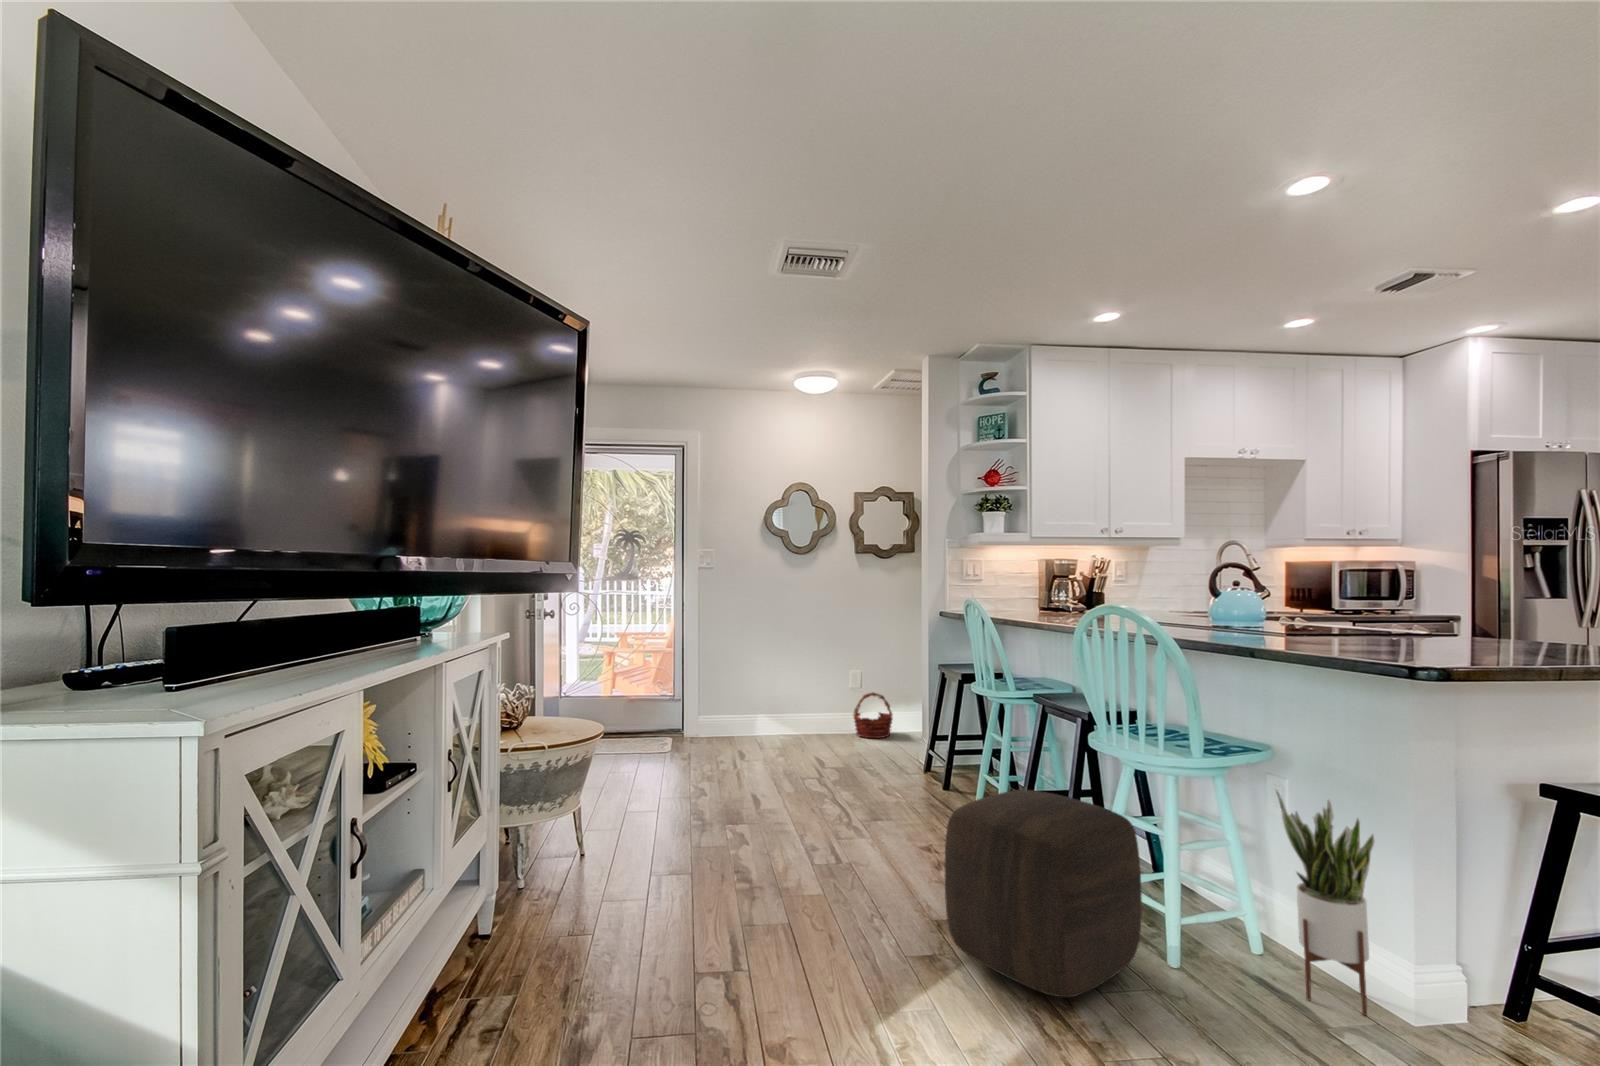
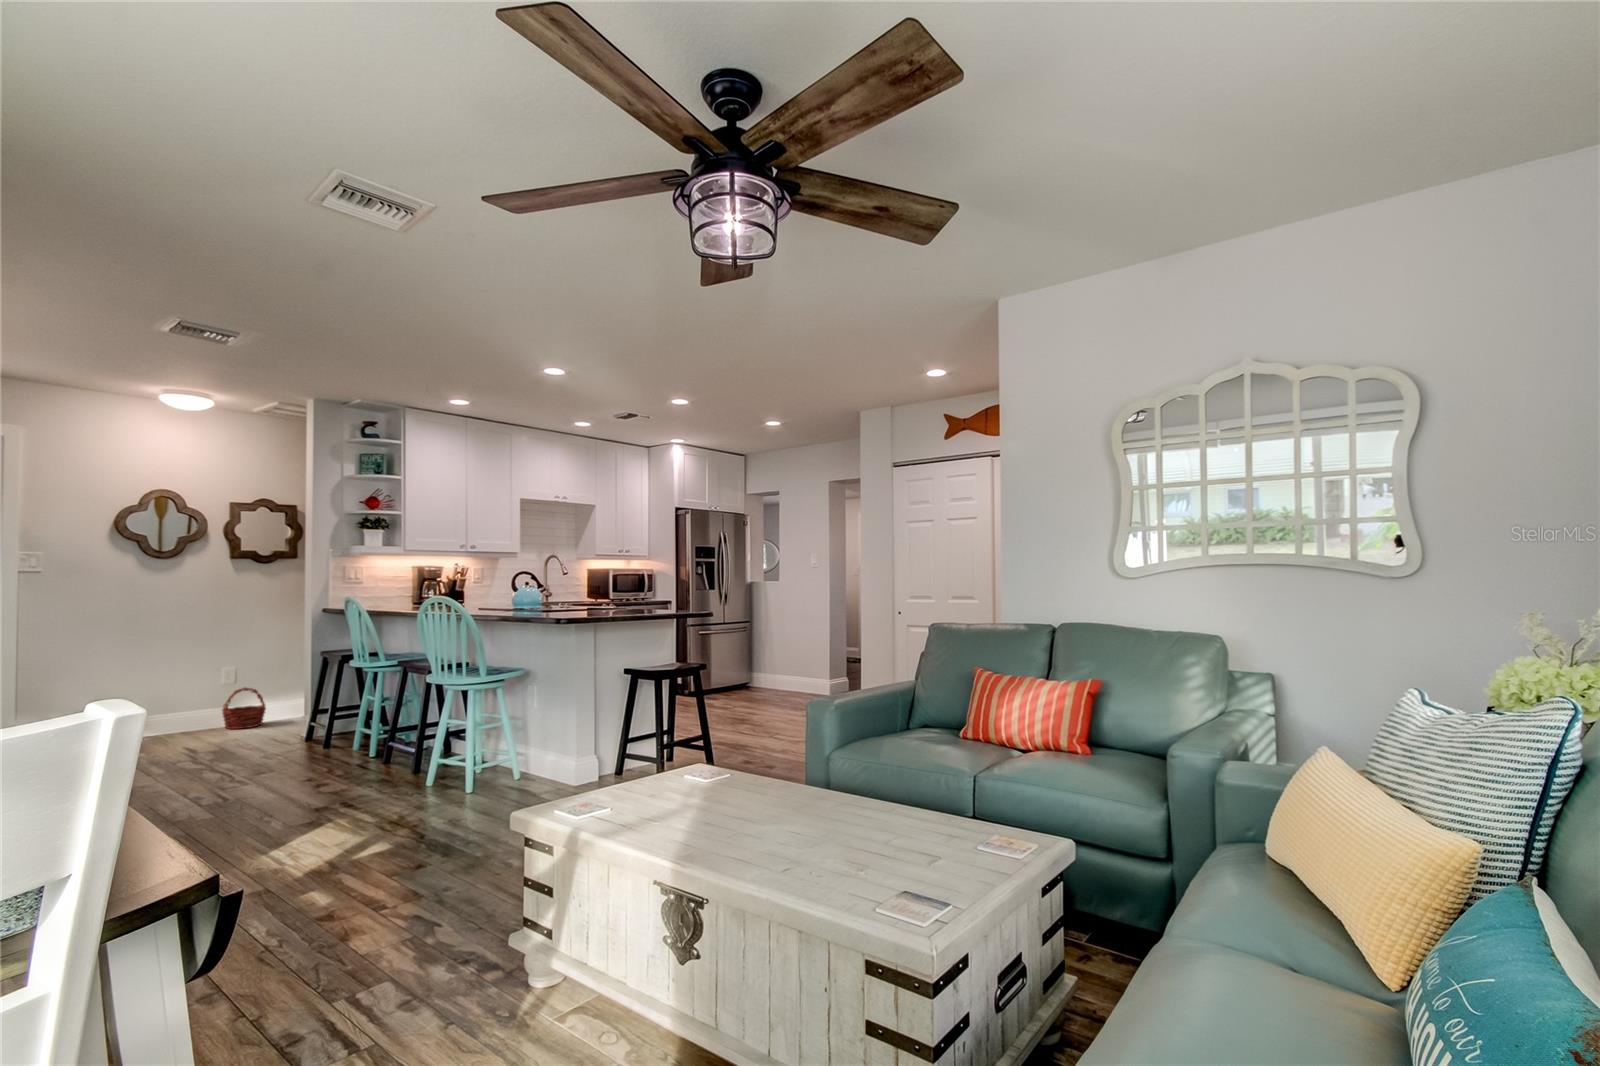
ottoman: present [945,790,1142,997] -> none [339,711,456,808]
potted plant: present [1276,790,1374,1015] -> none [526,690,563,785]

